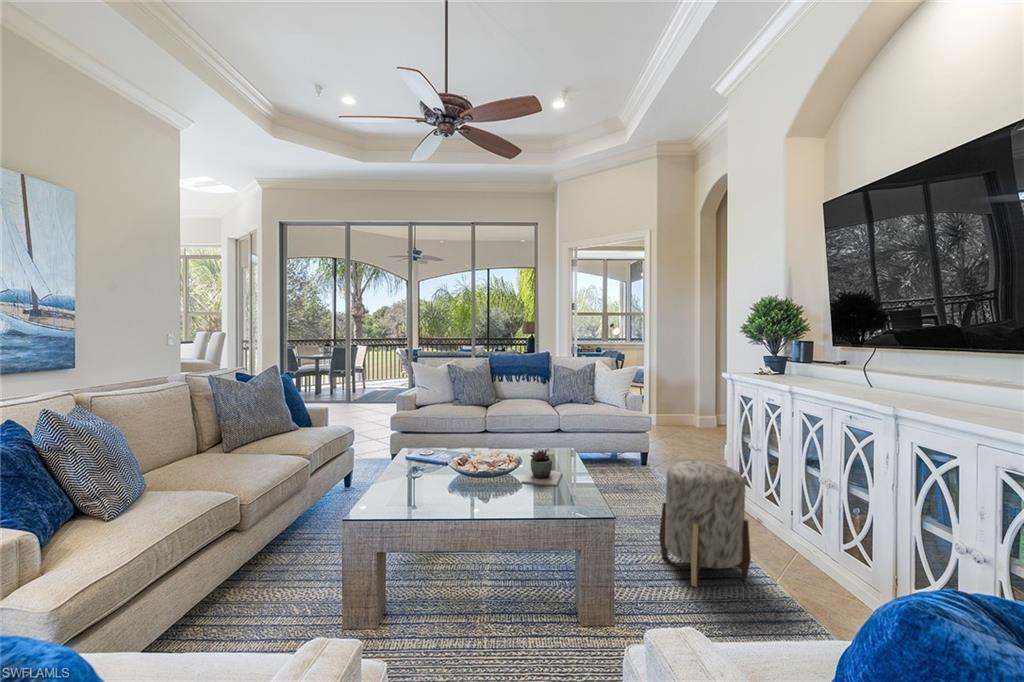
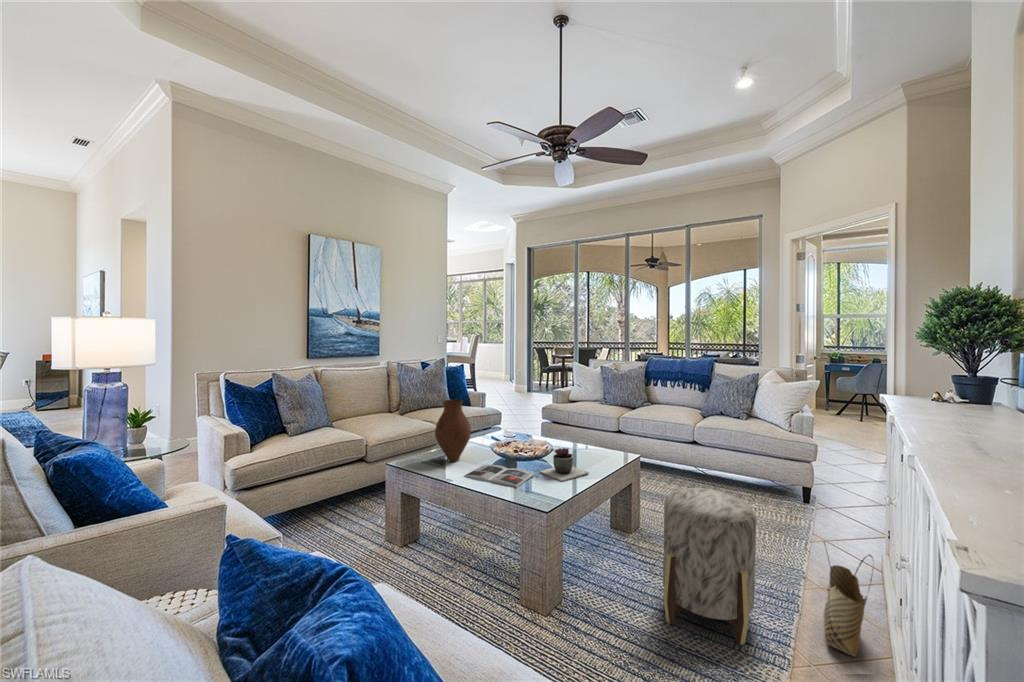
vase: none [383,413,431,496] -> present [435,399,471,462]
woven basket: none [754,482,800,560] -> present [823,542,873,656]
magazine: none [454,484,532,507] -> present [464,465,534,487]

